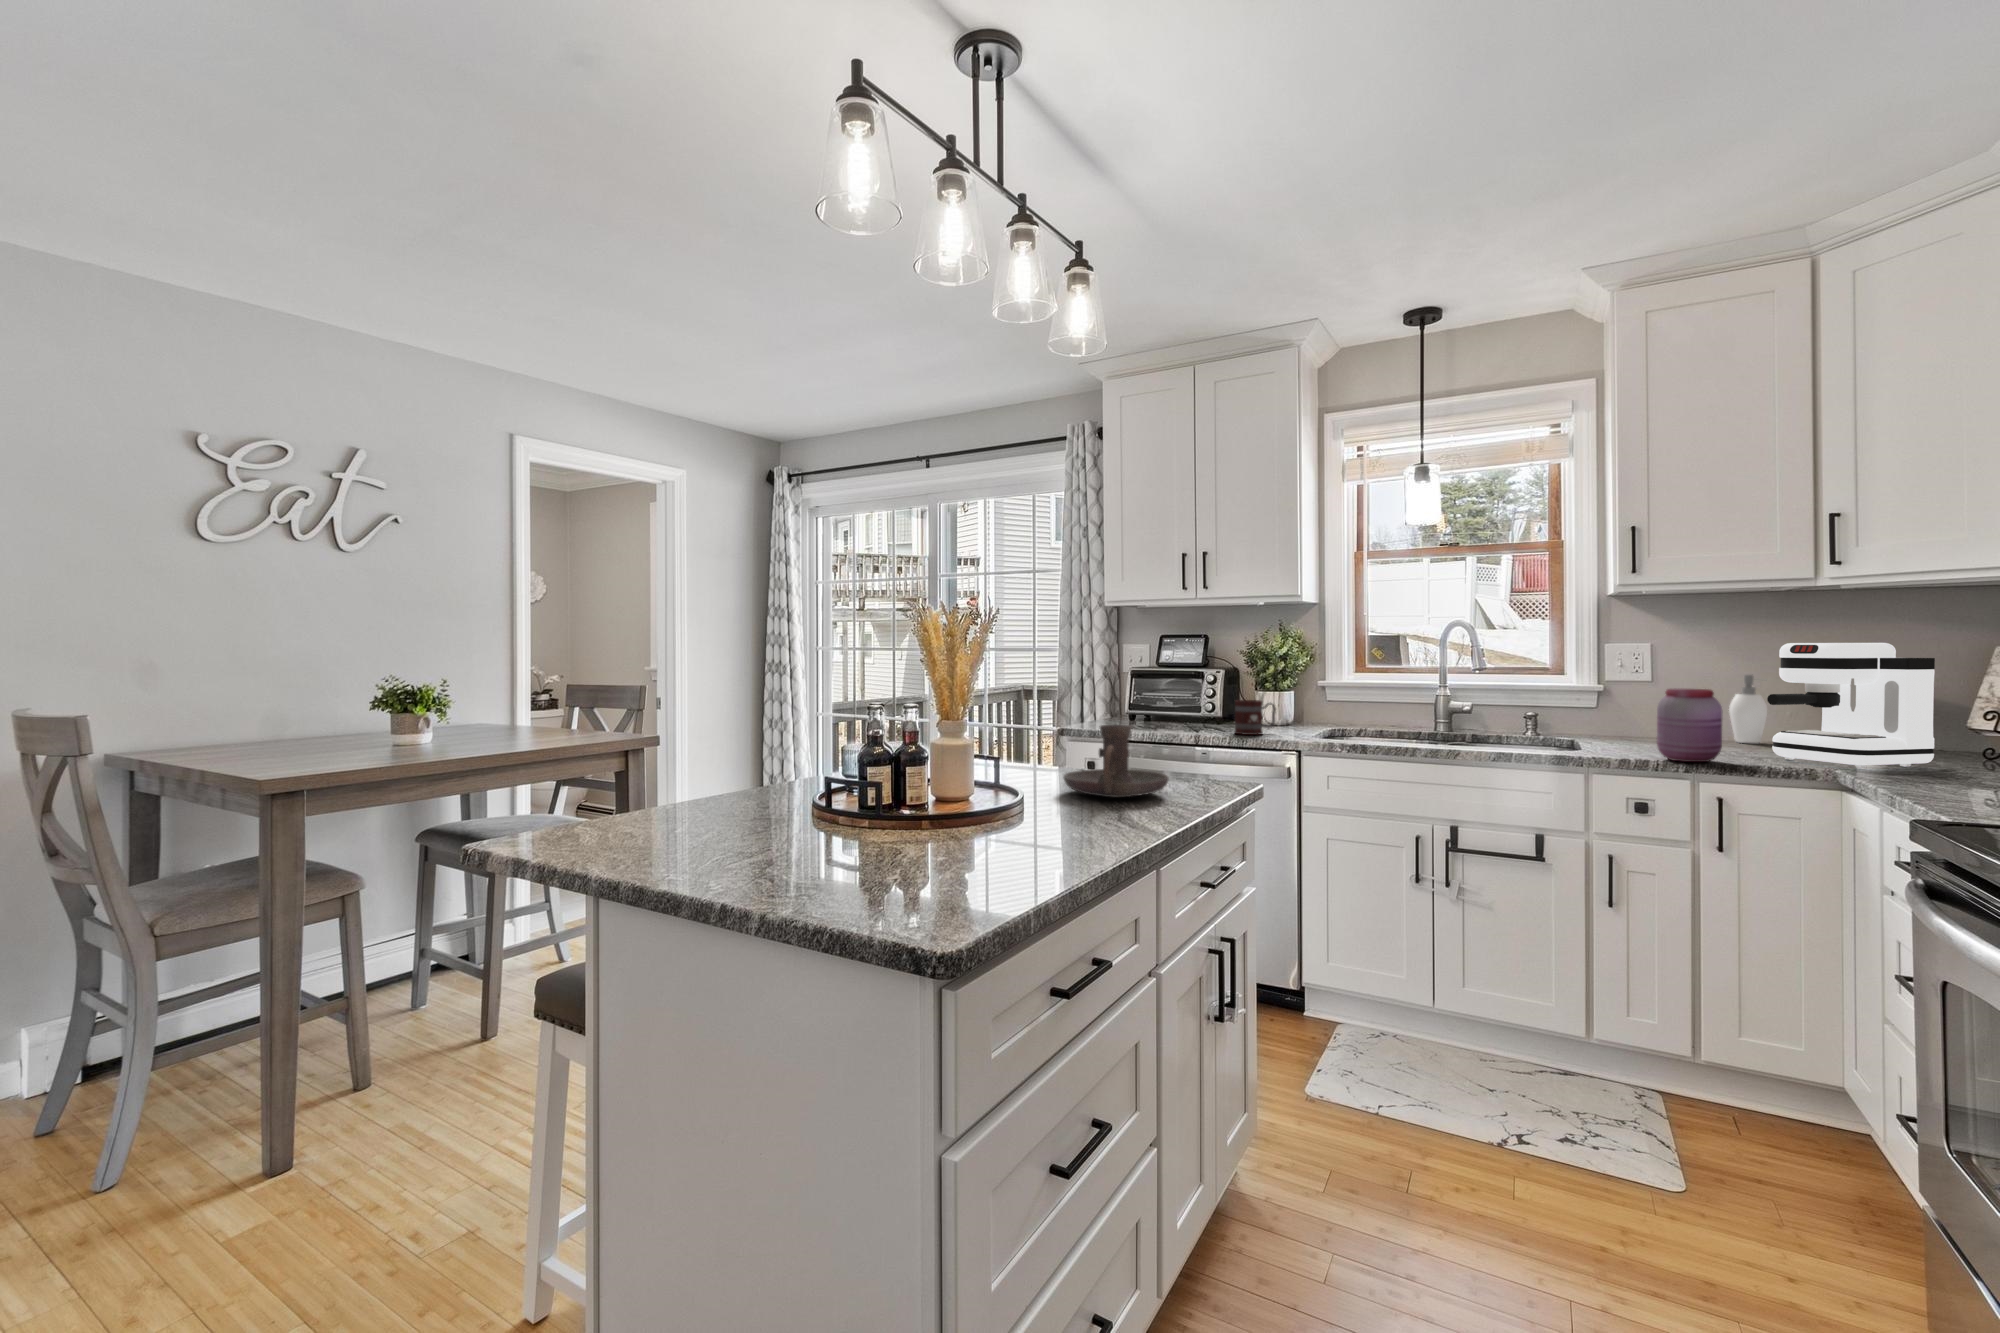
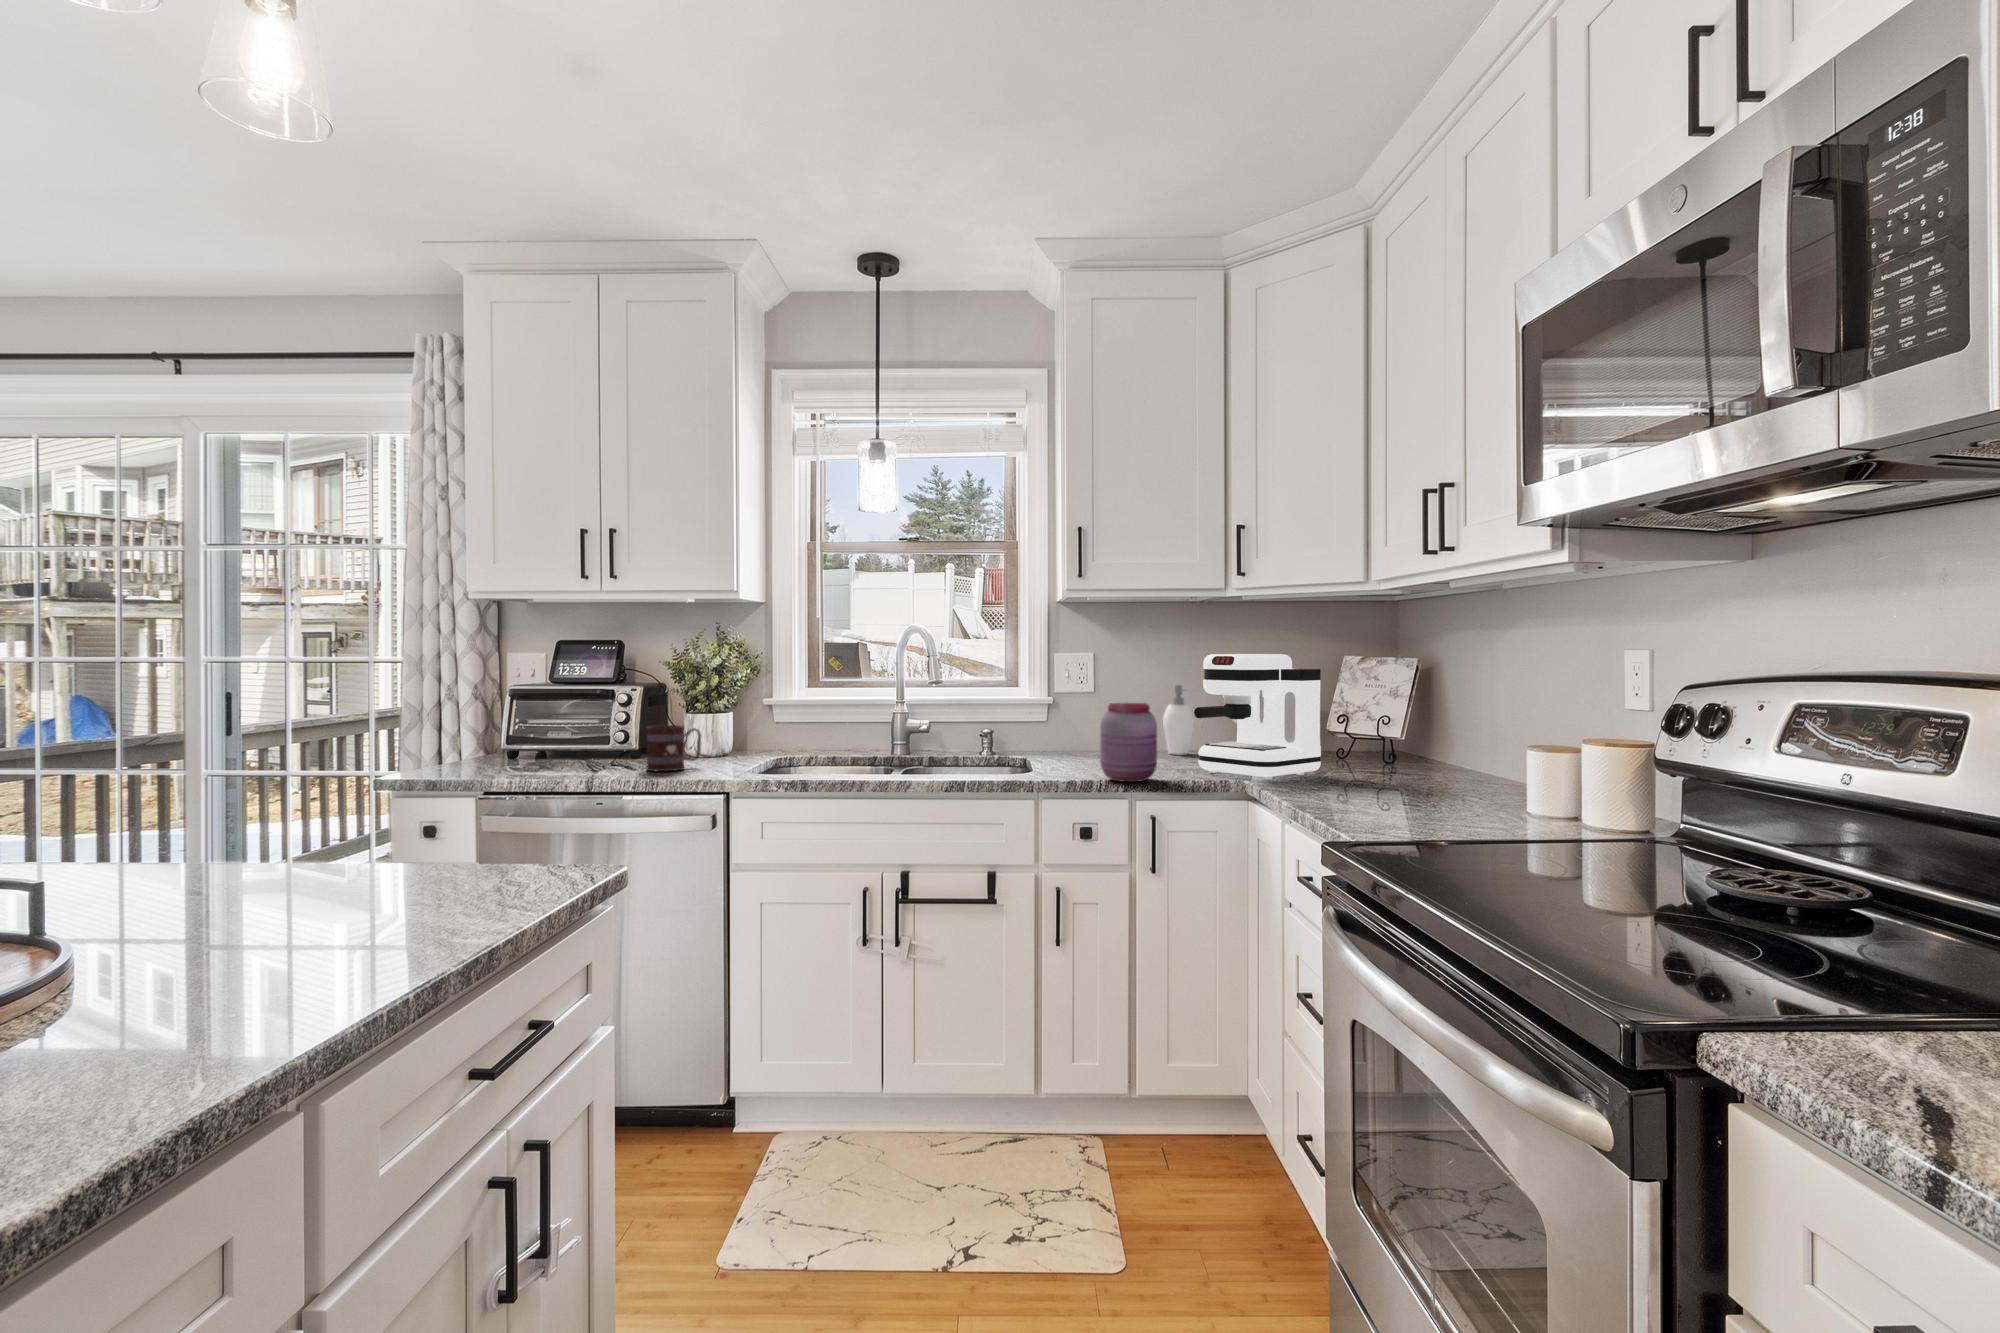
candle holder: present [1064,725,1169,798] -> none [247,792,452,918]

